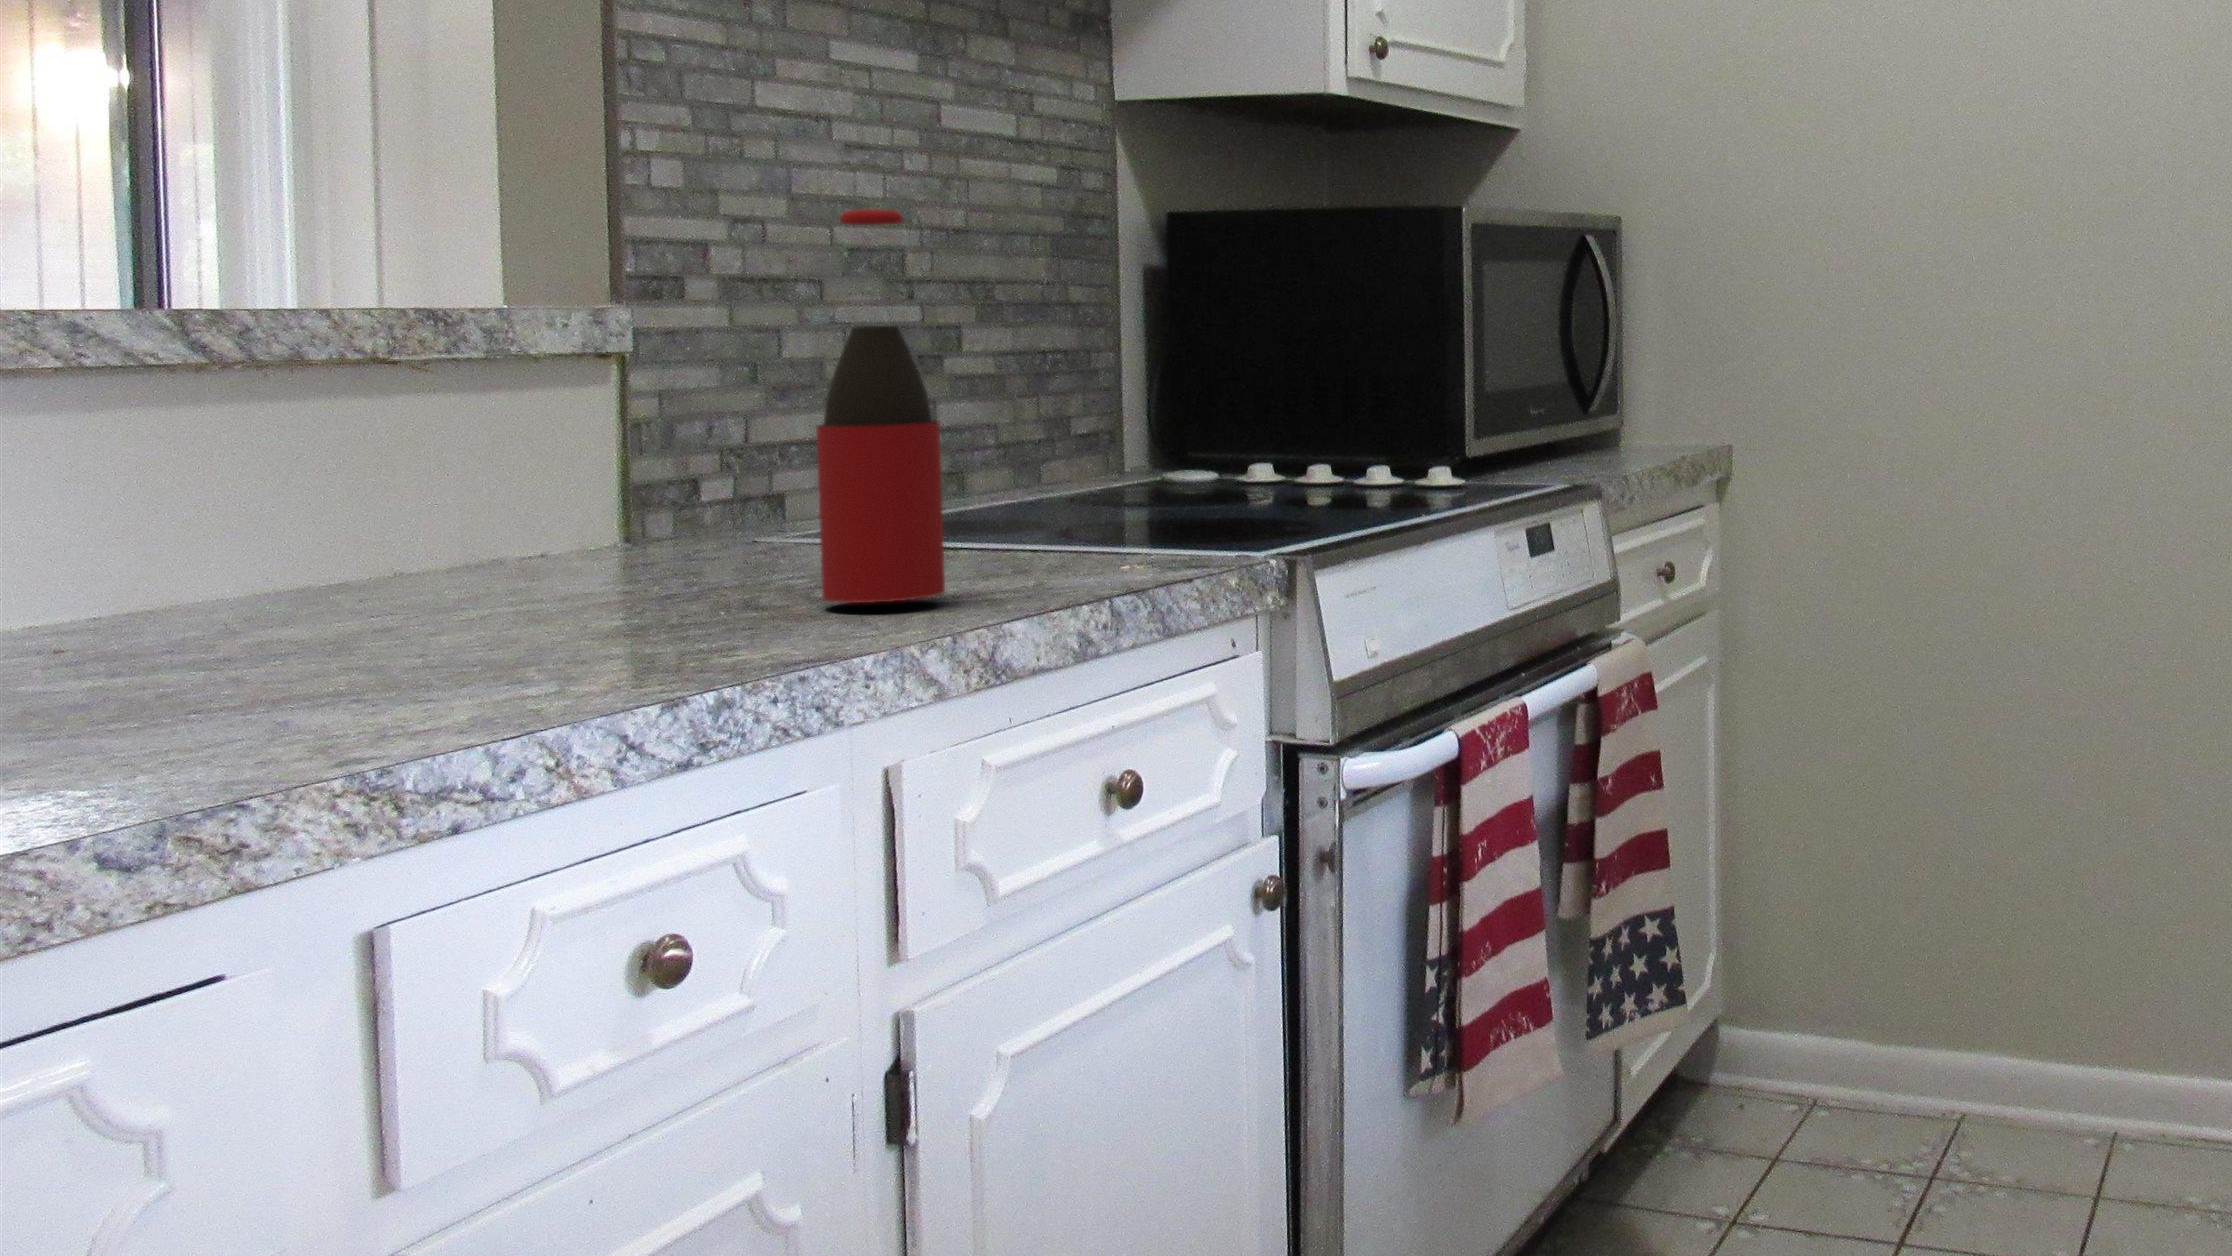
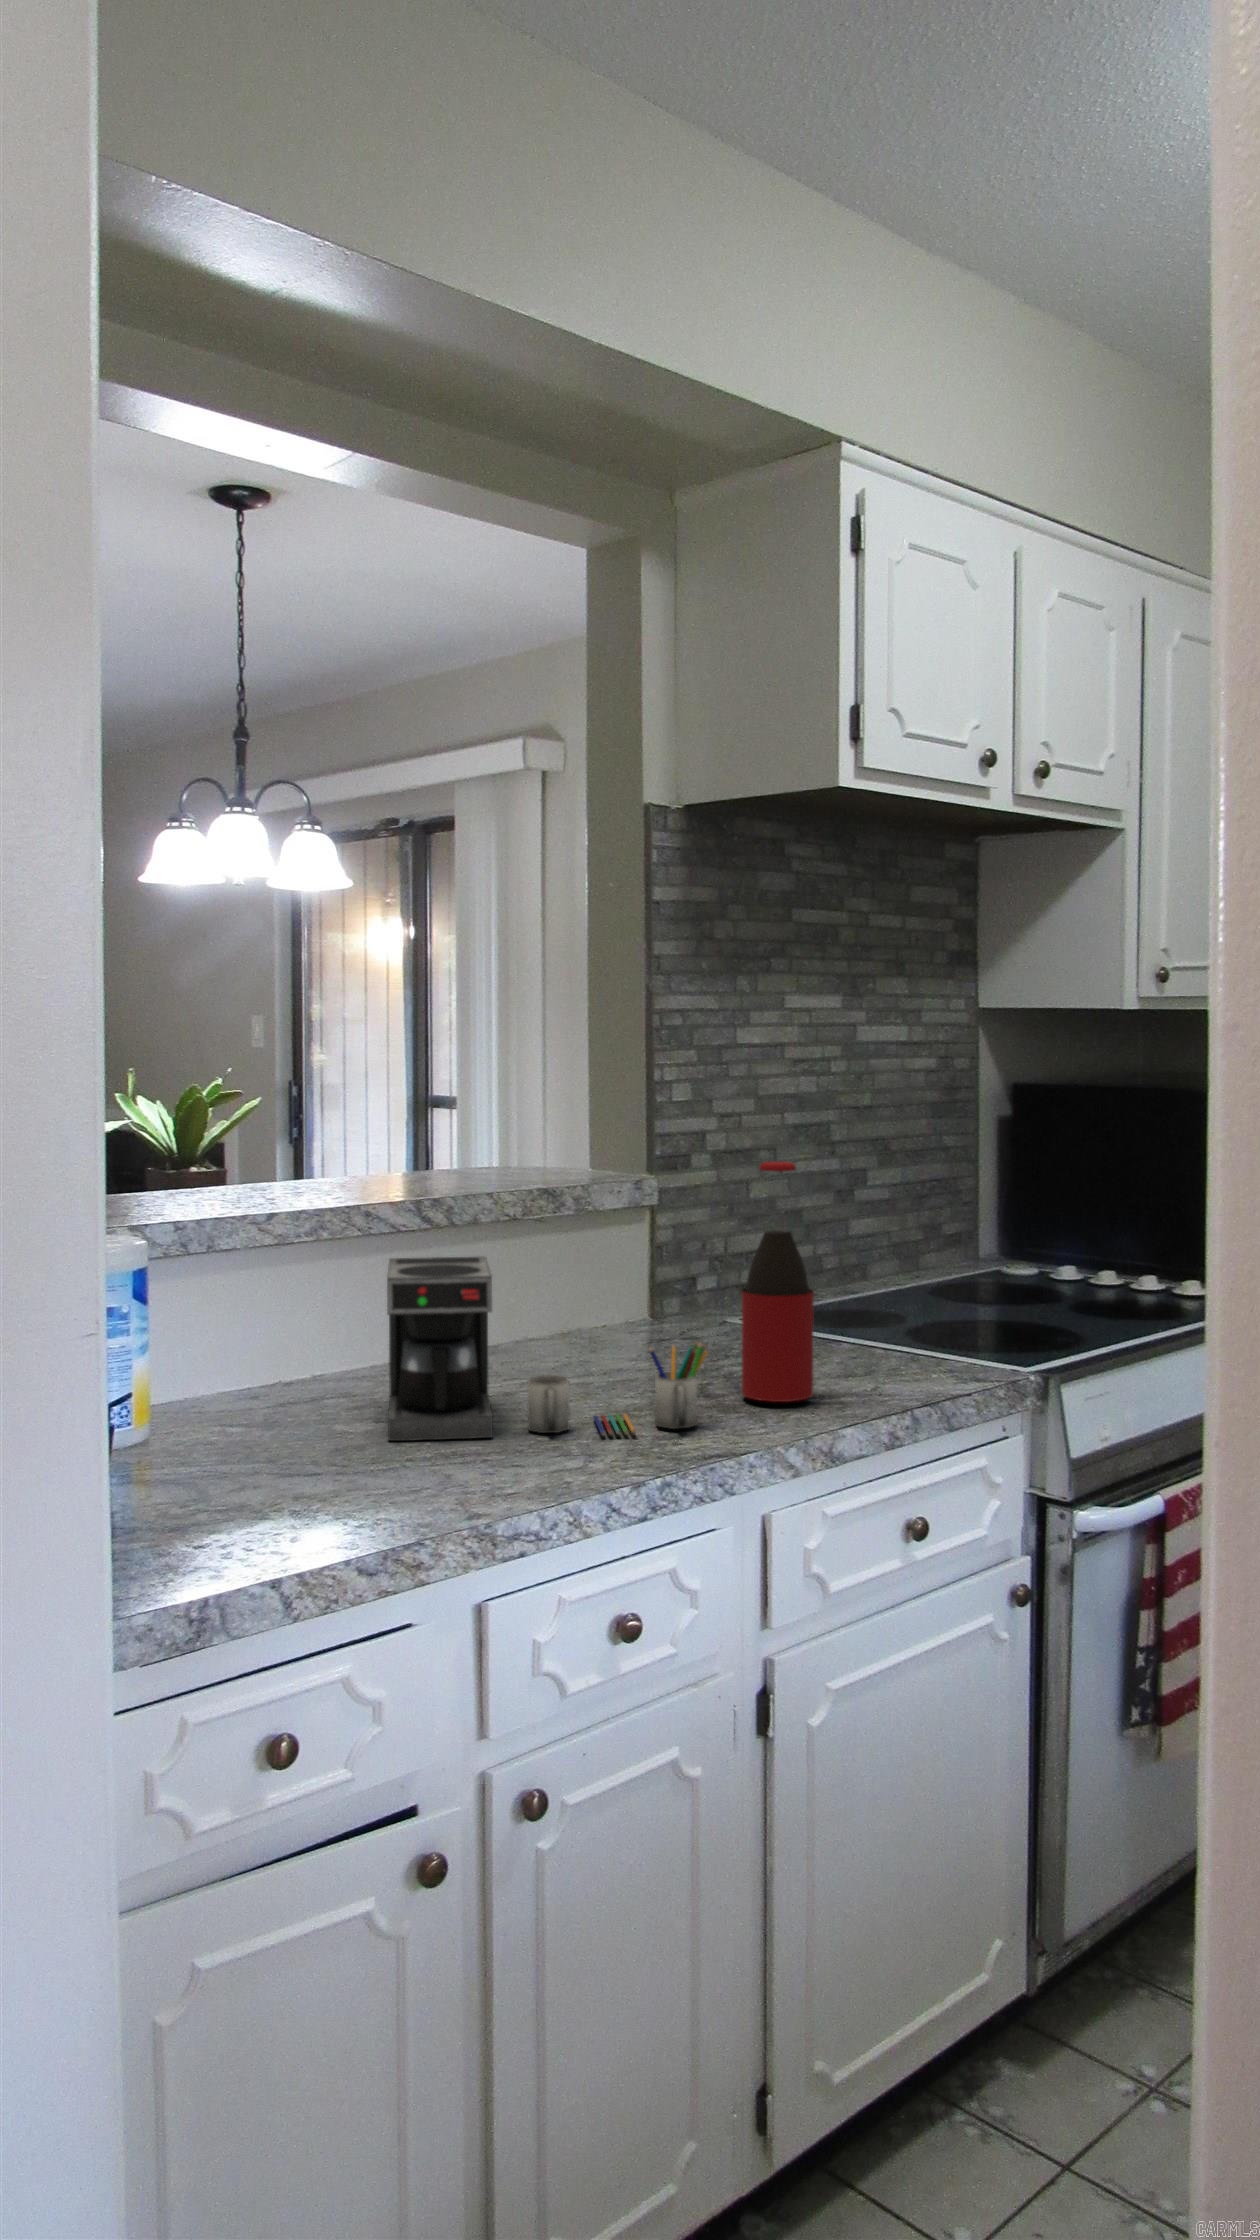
coffee maker: none [129,376,773,697] -> present [387,1256,708,1441]

